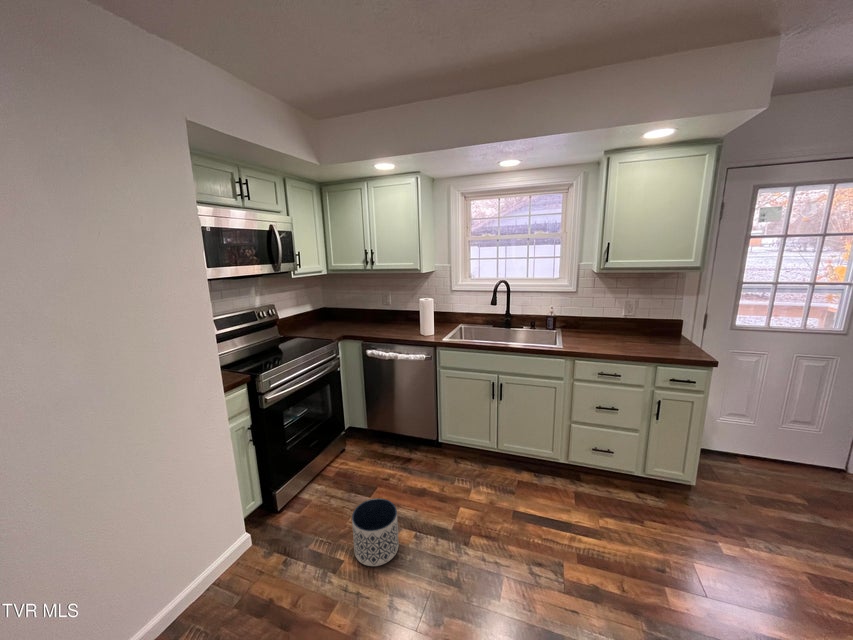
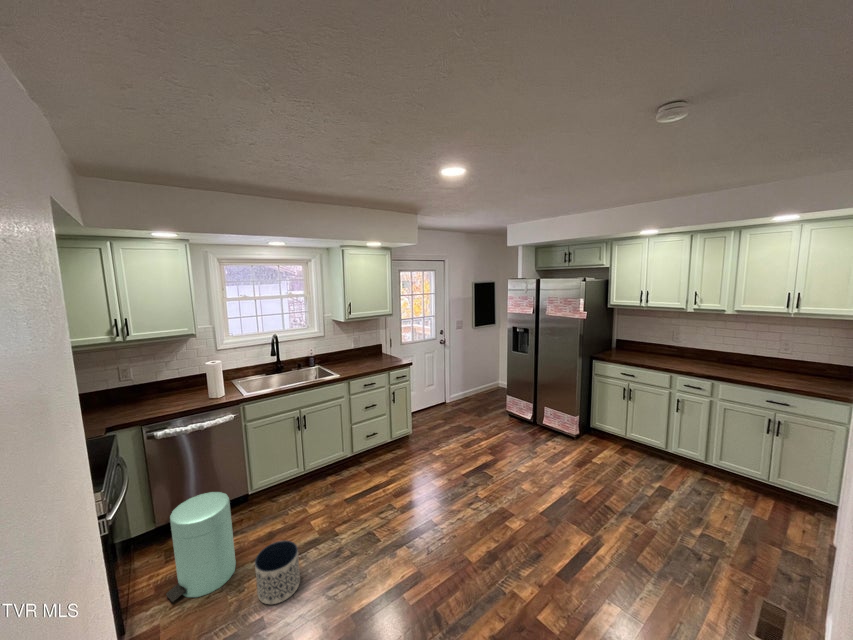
trash can: none [327,416,383,507] -> present [166,492,236,602]

